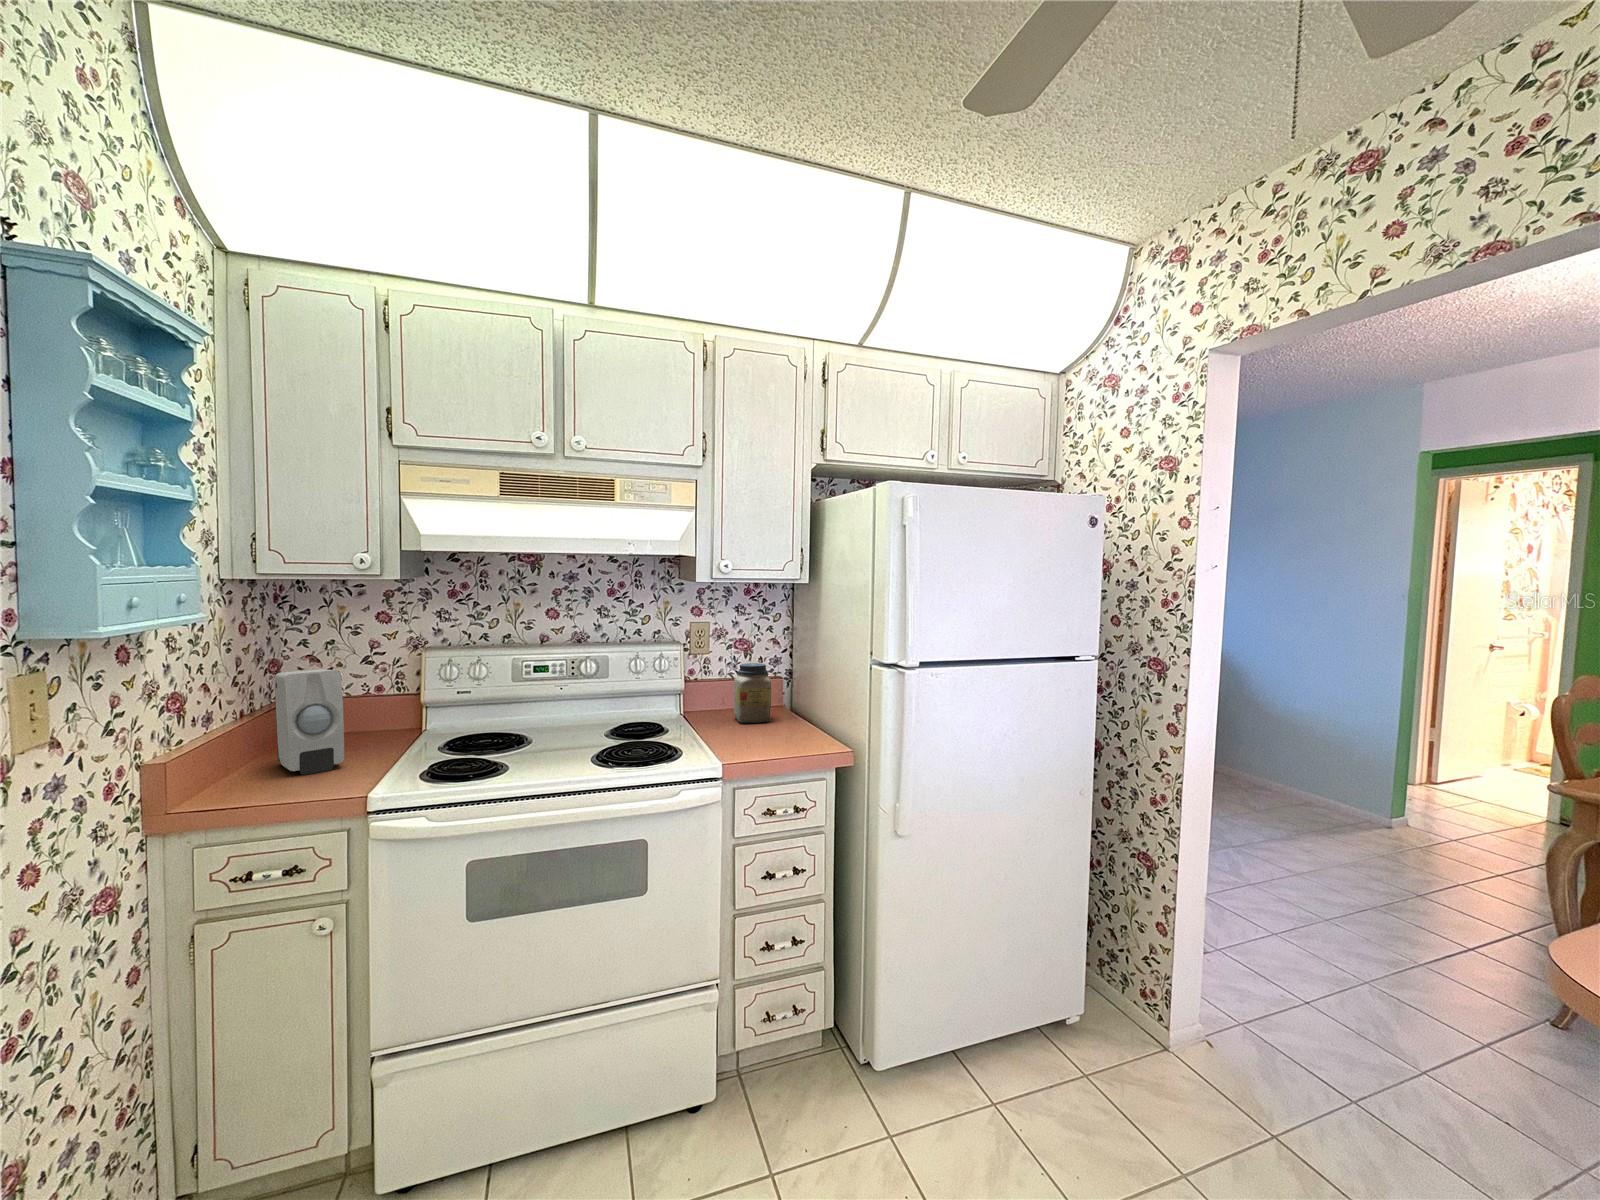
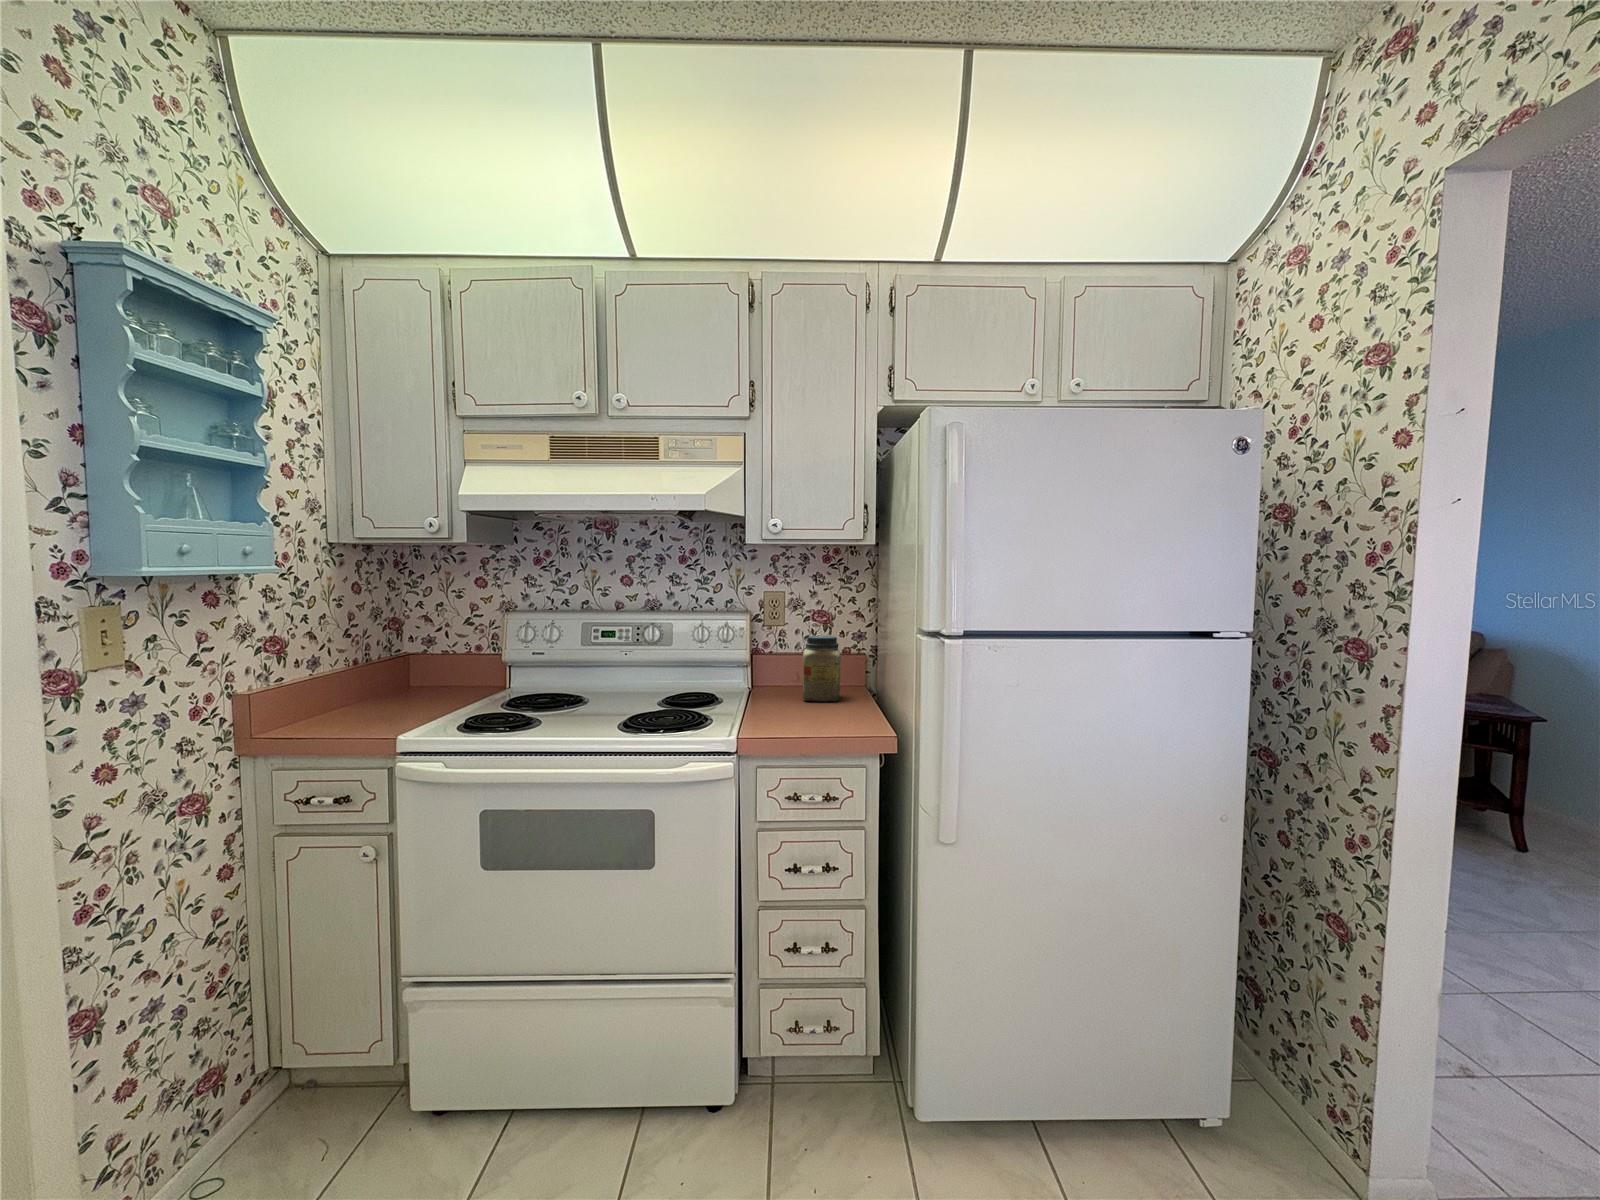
soap dispenser: present [275,669,344,775] -> none [358,624,412,717]

